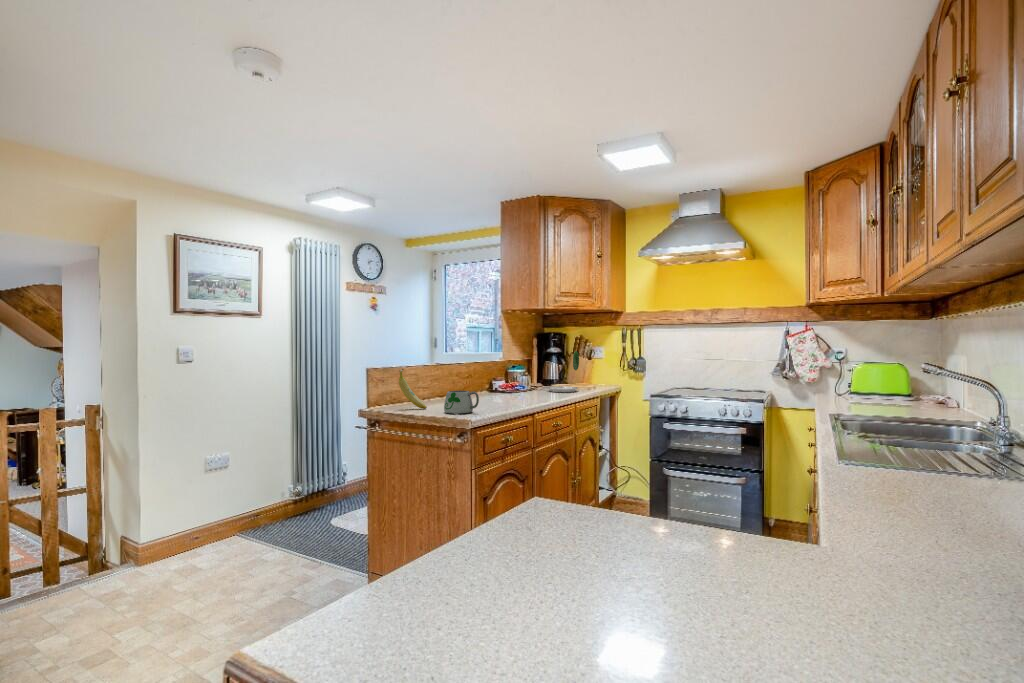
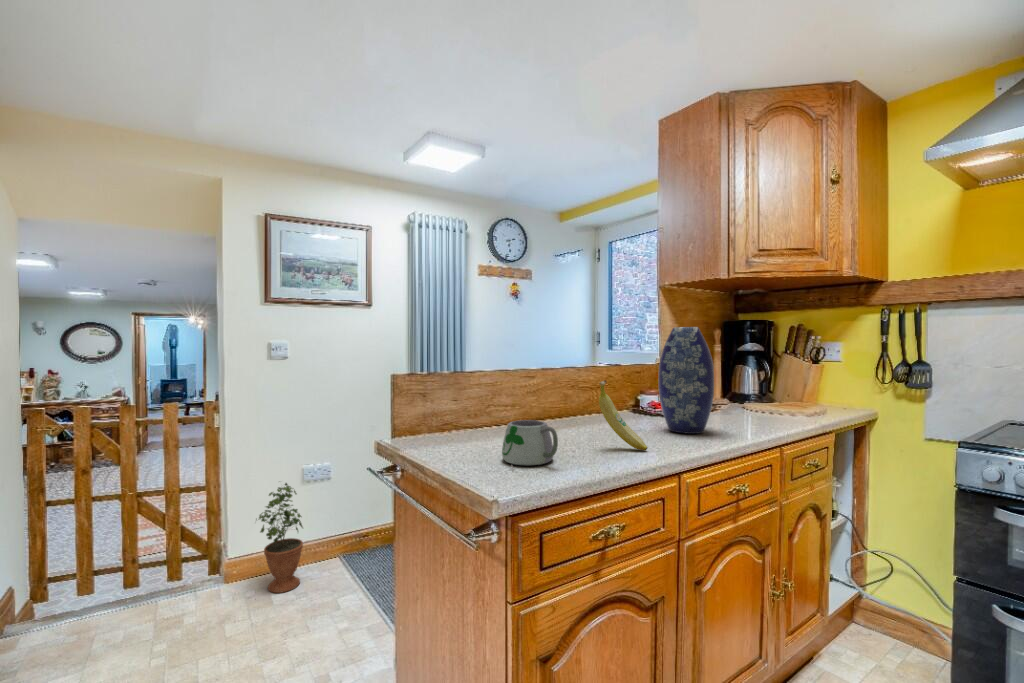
vase: none [513,338,544,399] -> present [658,327,714,434]
plate: present [548,351,579,392] -> none [731,350,792,420]
fruit: present [399,369,427,409] -> present [599,380,648,450]
potted plant: none [175,469,217,564] -> present [259,483,303,593]

